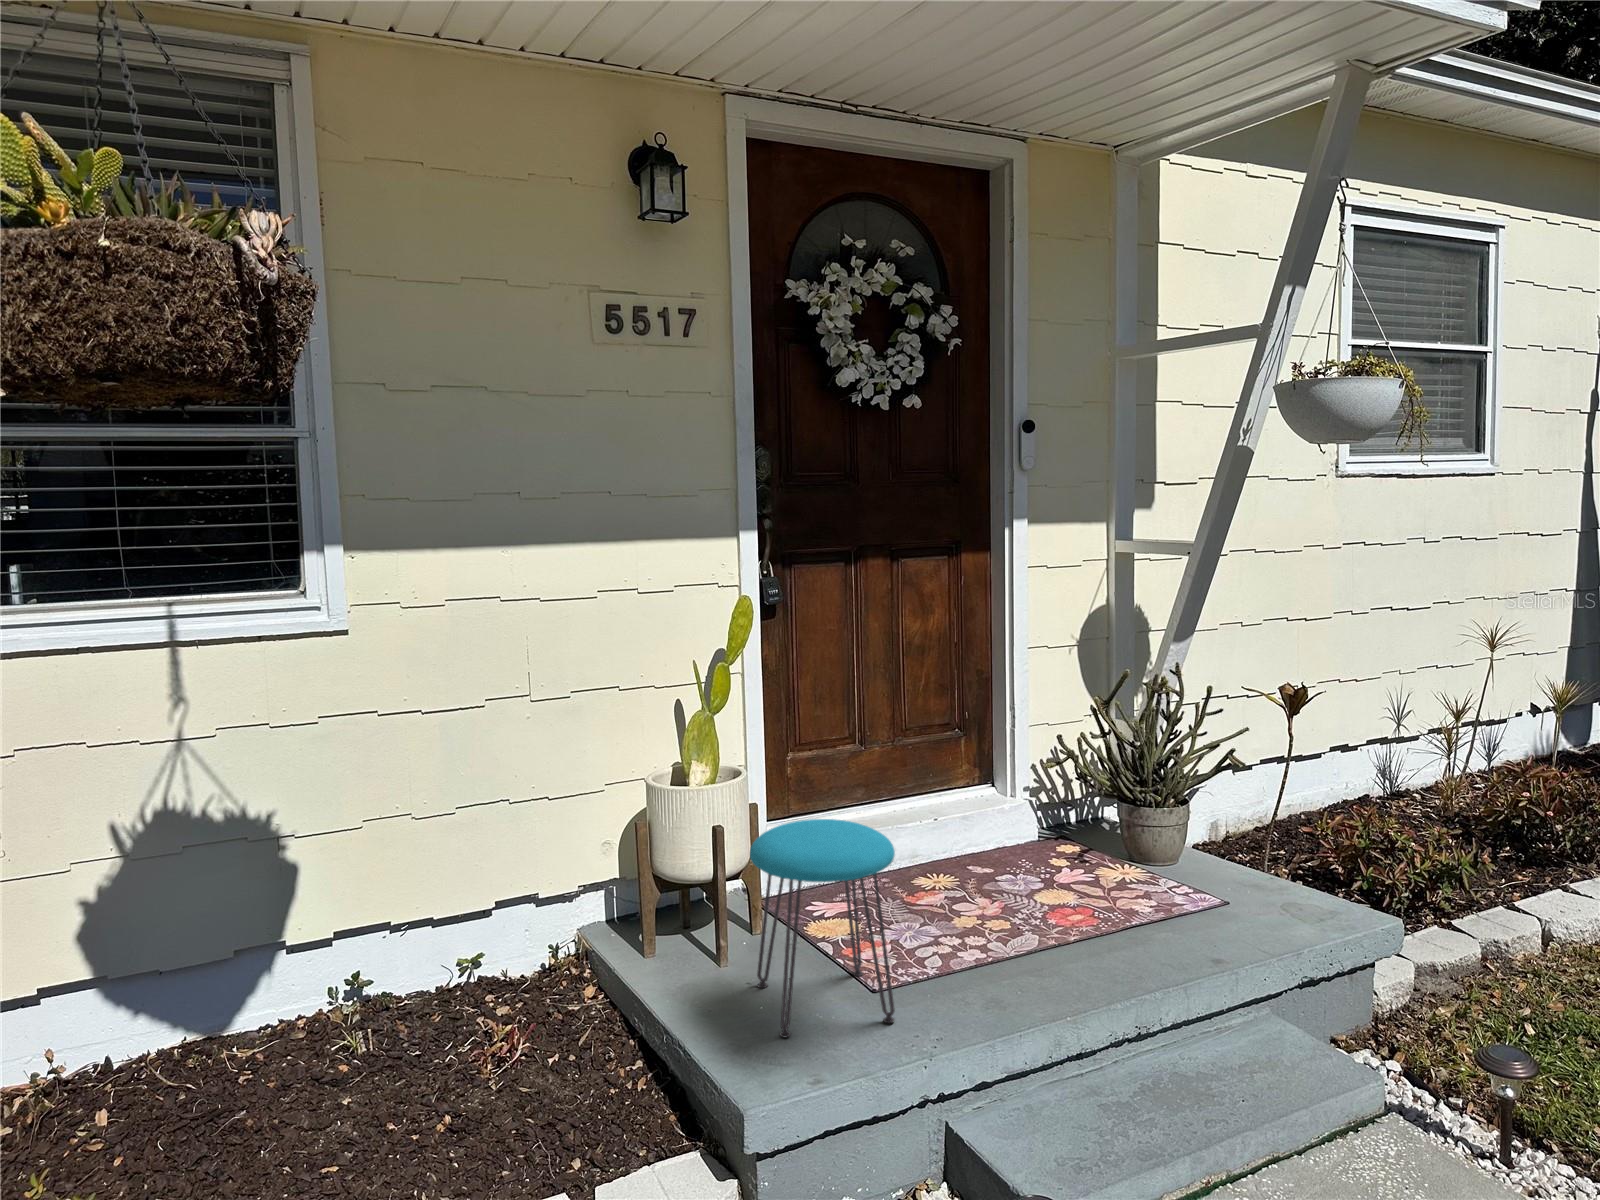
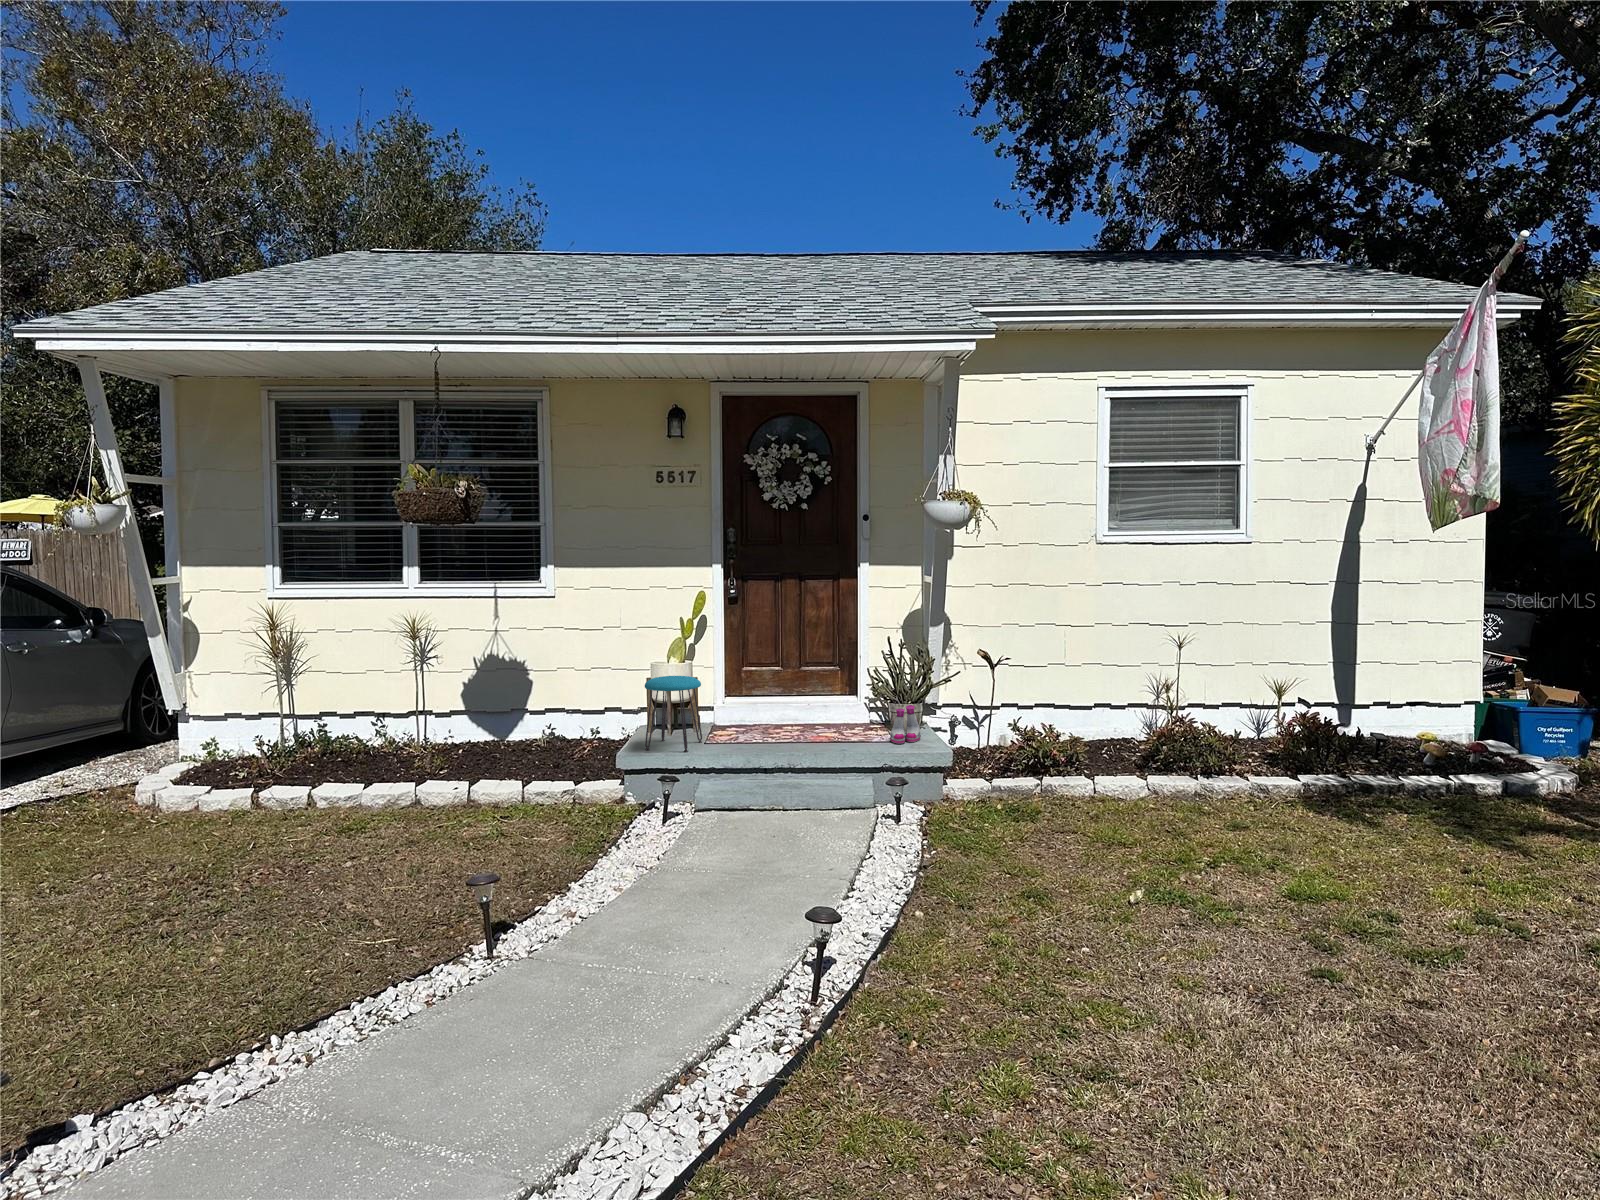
boots: none [1194,810,1257,899] -> present [890,705,921,744]

